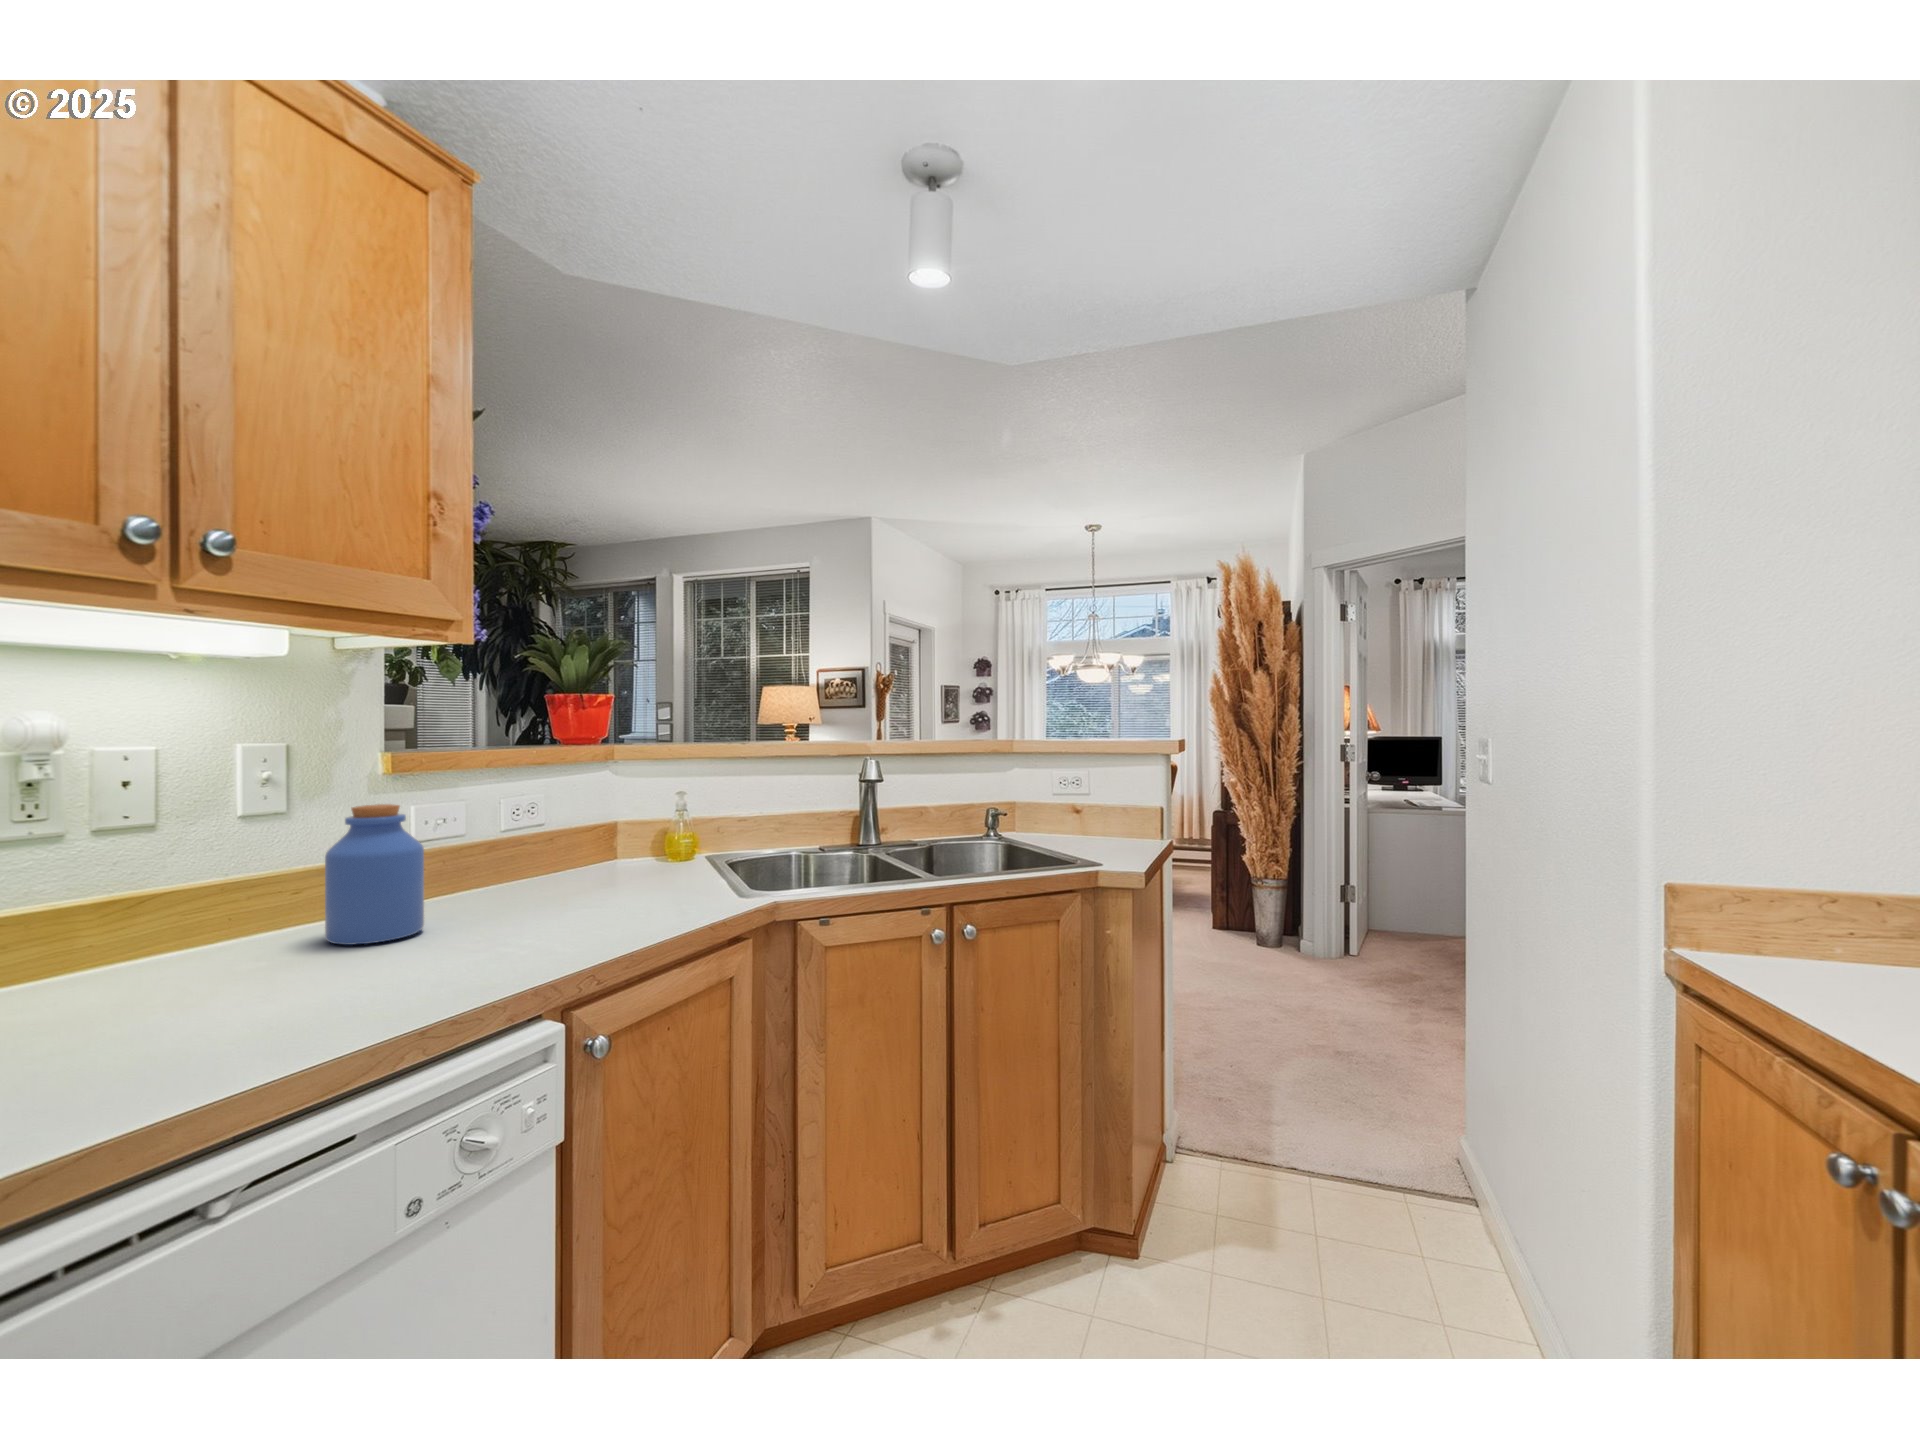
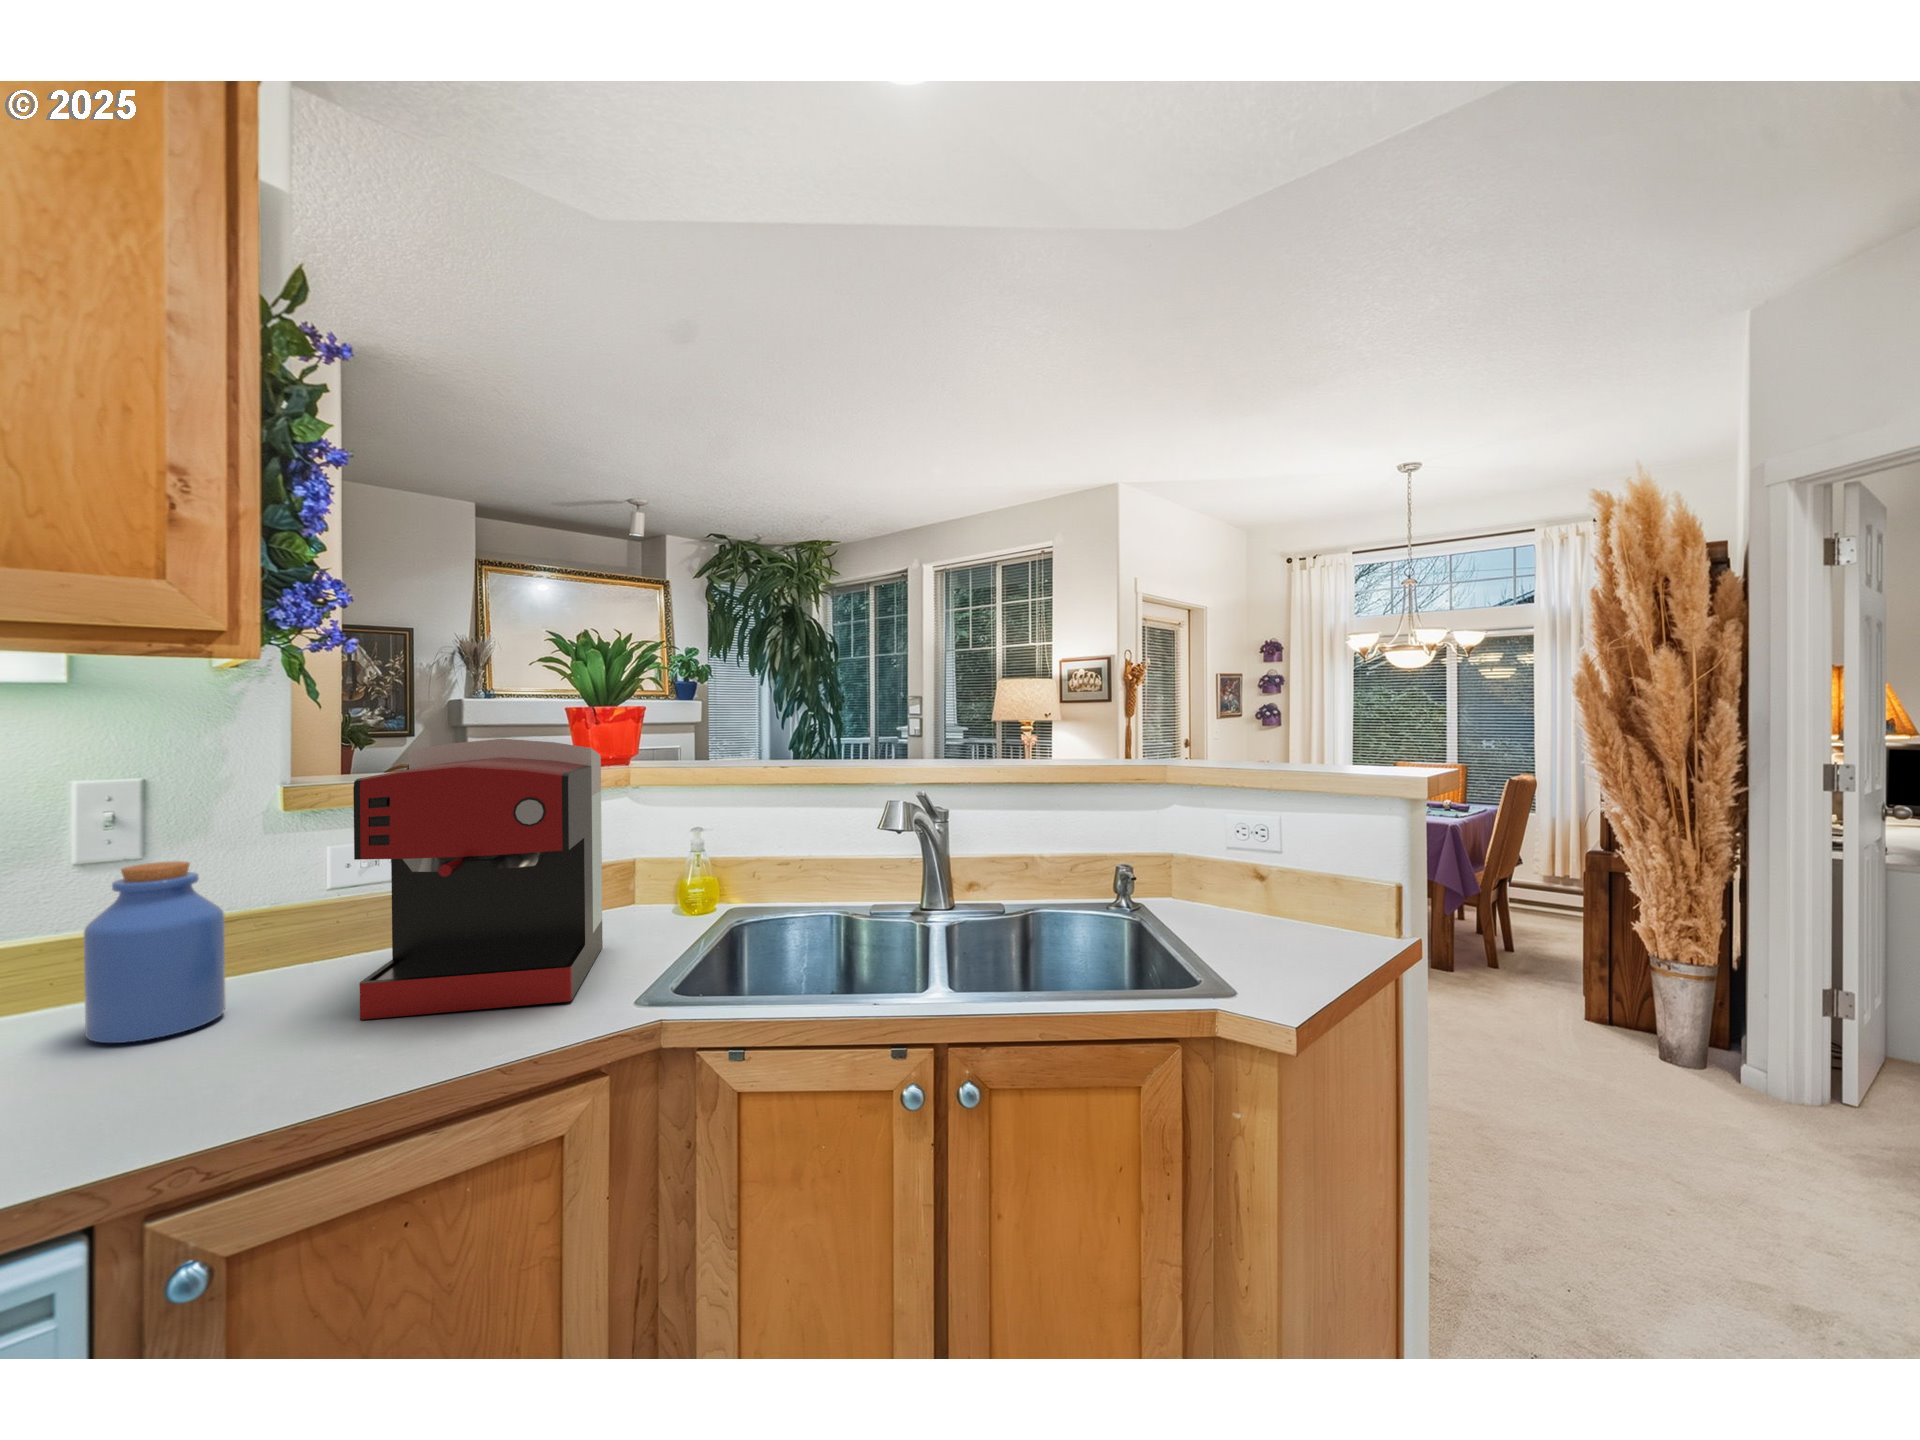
coffee maker: none [515,713,691,920] -> present [353,739,603,1019]

